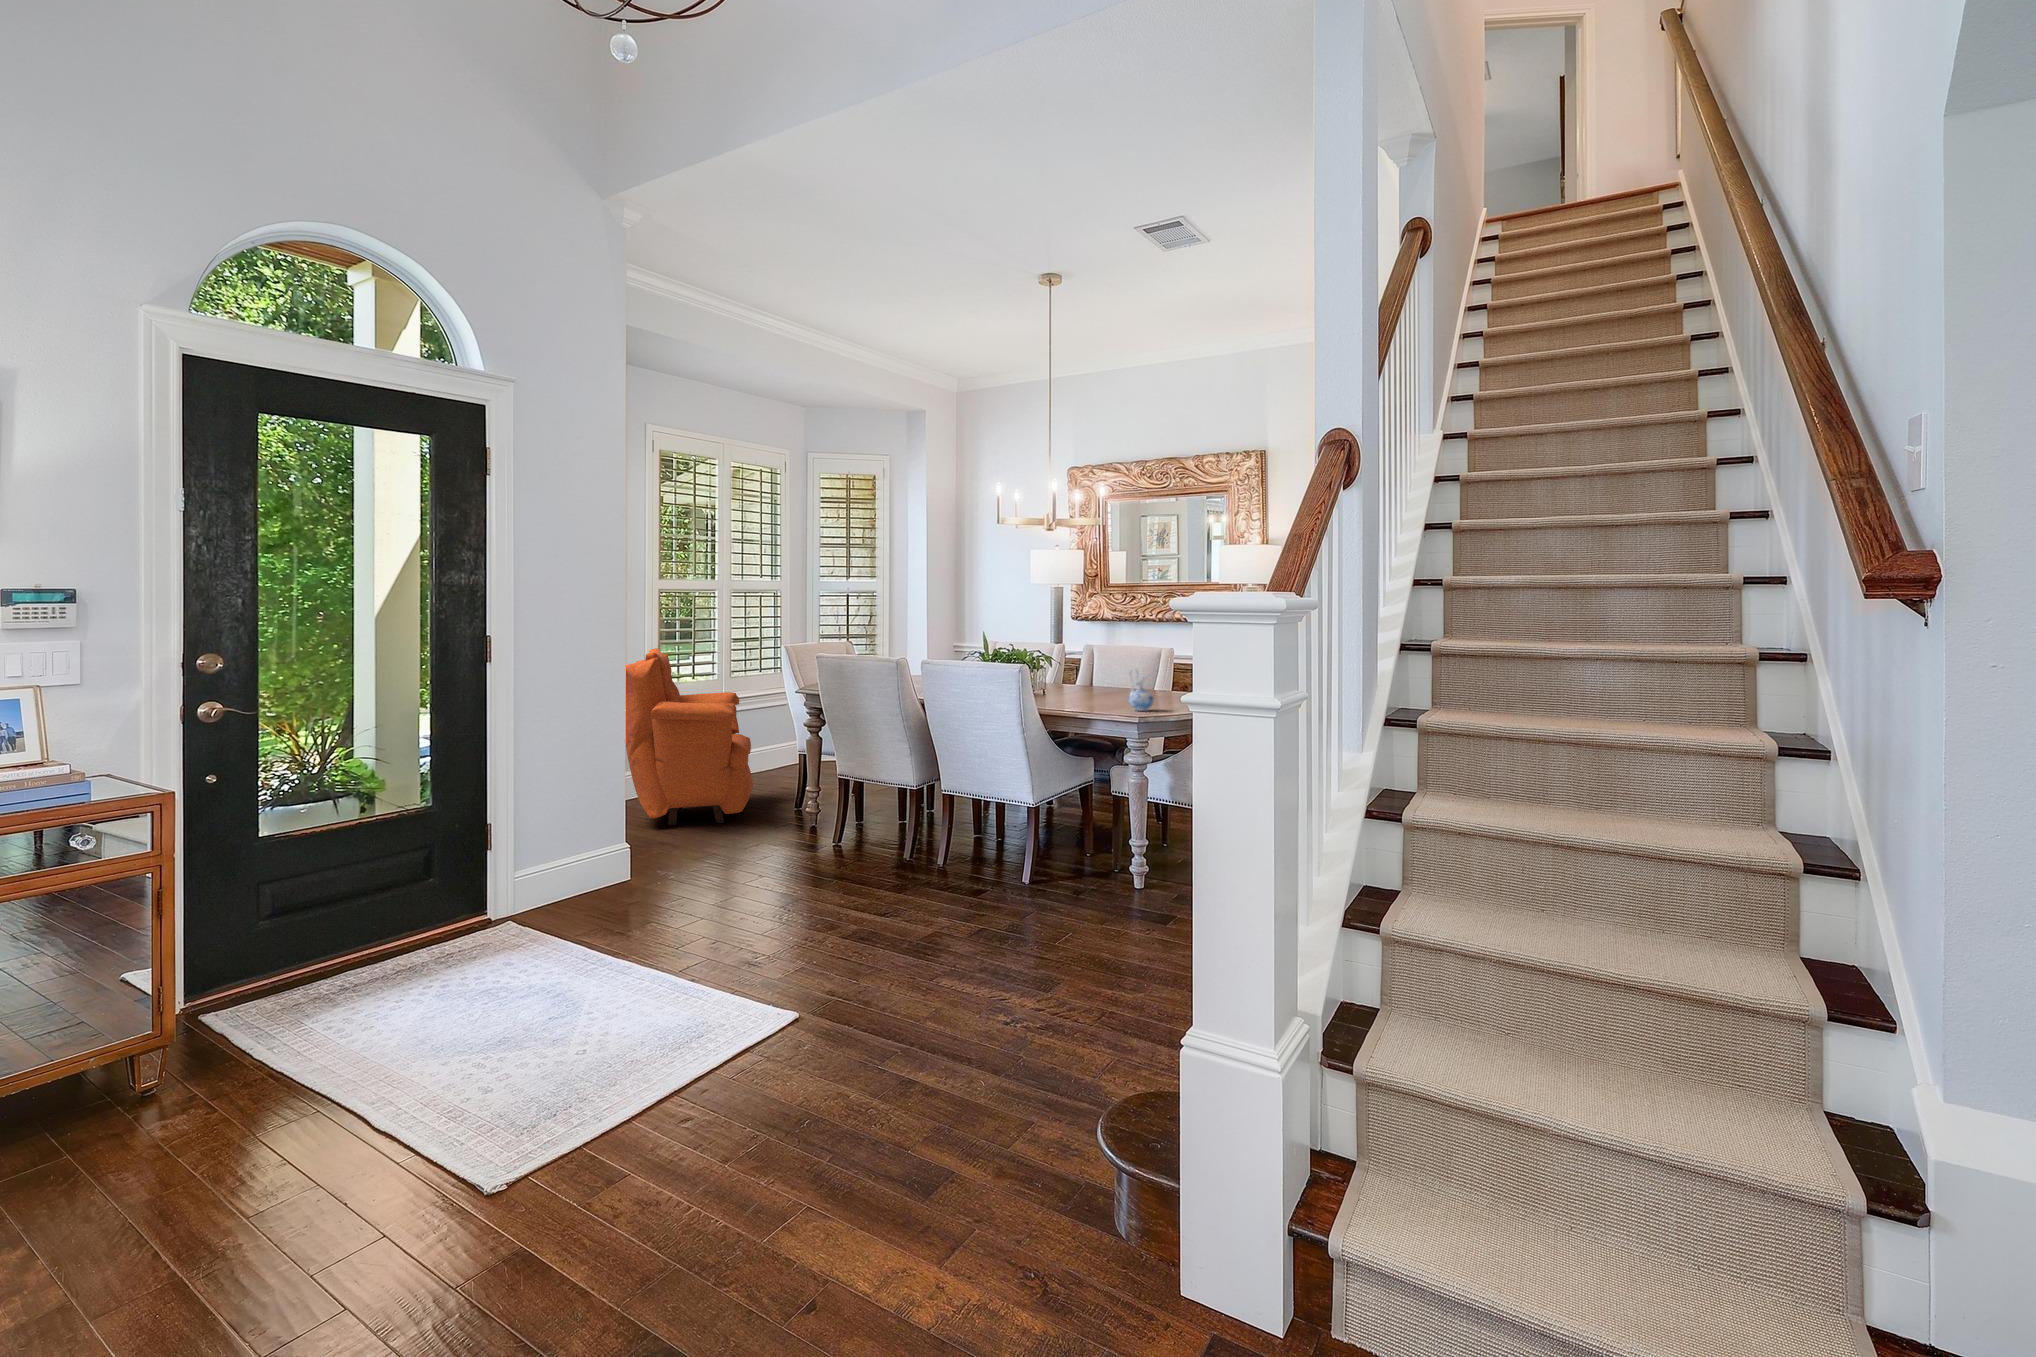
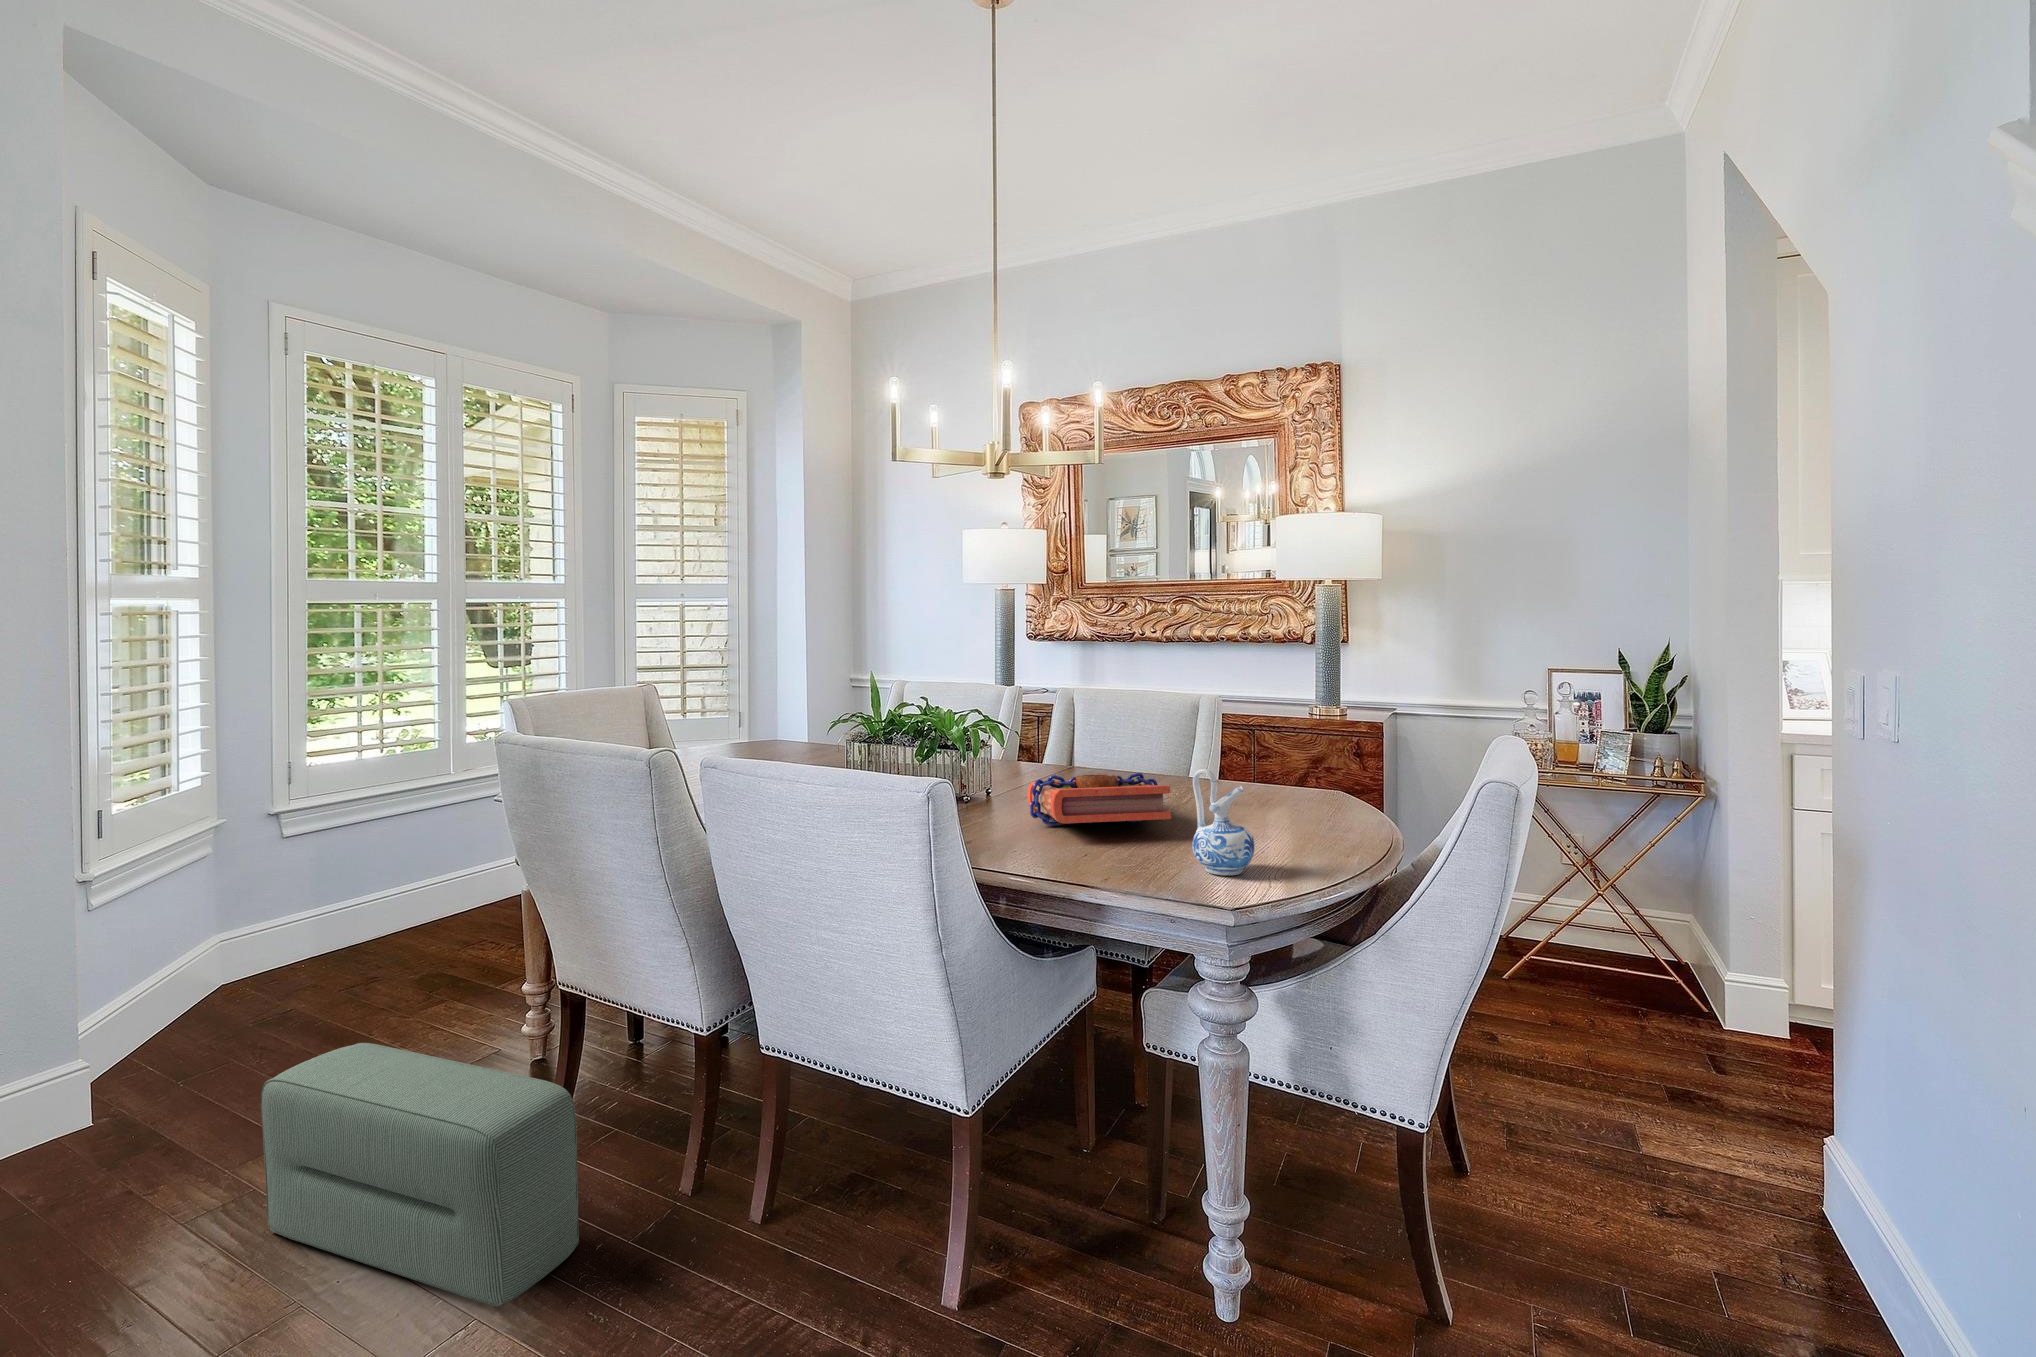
armchair: present [626,648,753,825] -> none [125,705,463,1057]
book: none [1063,678,1126,701] -> present [1027,773,1171,826]
pouf: none [730,792,867,881] -> present [261,1043,579,1306]

